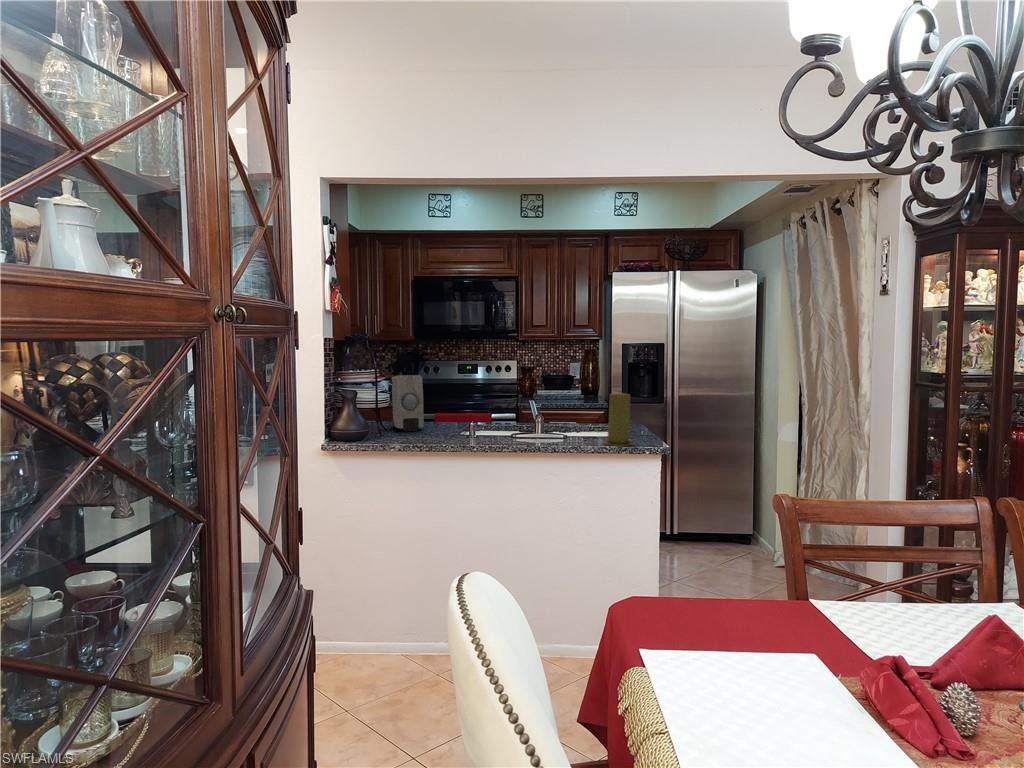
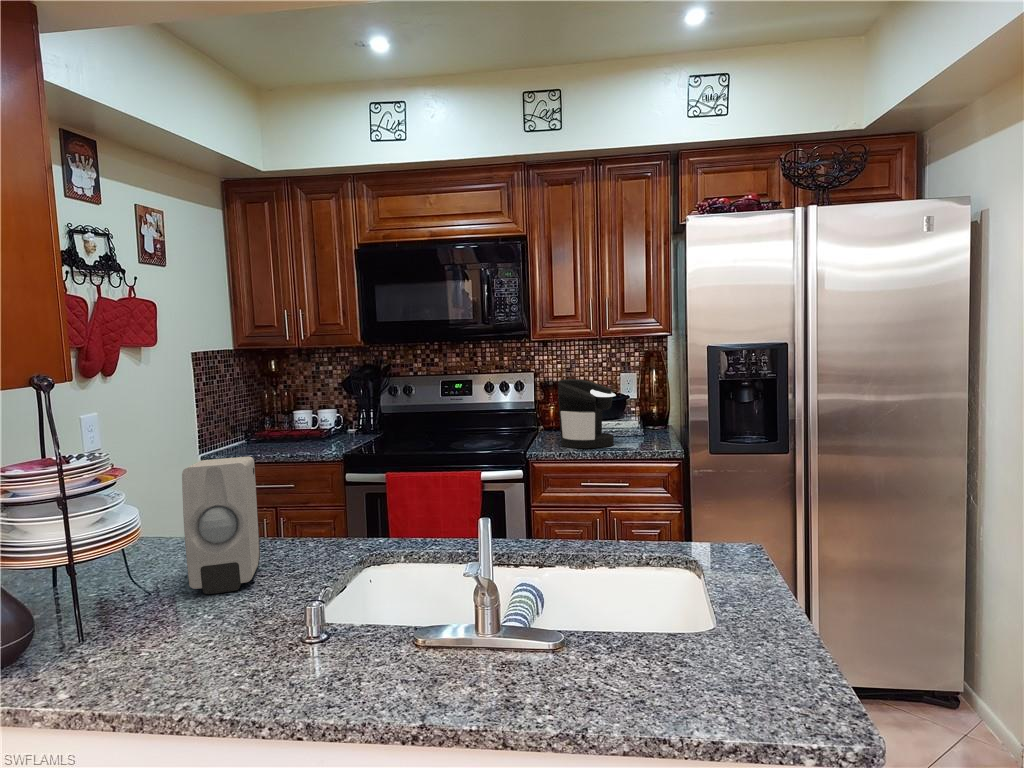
coffee maker: none [536,363,570,403] -> present [558,379,616,448]
candle: present [604,393,632,446] -> none [667,537,754,711]

